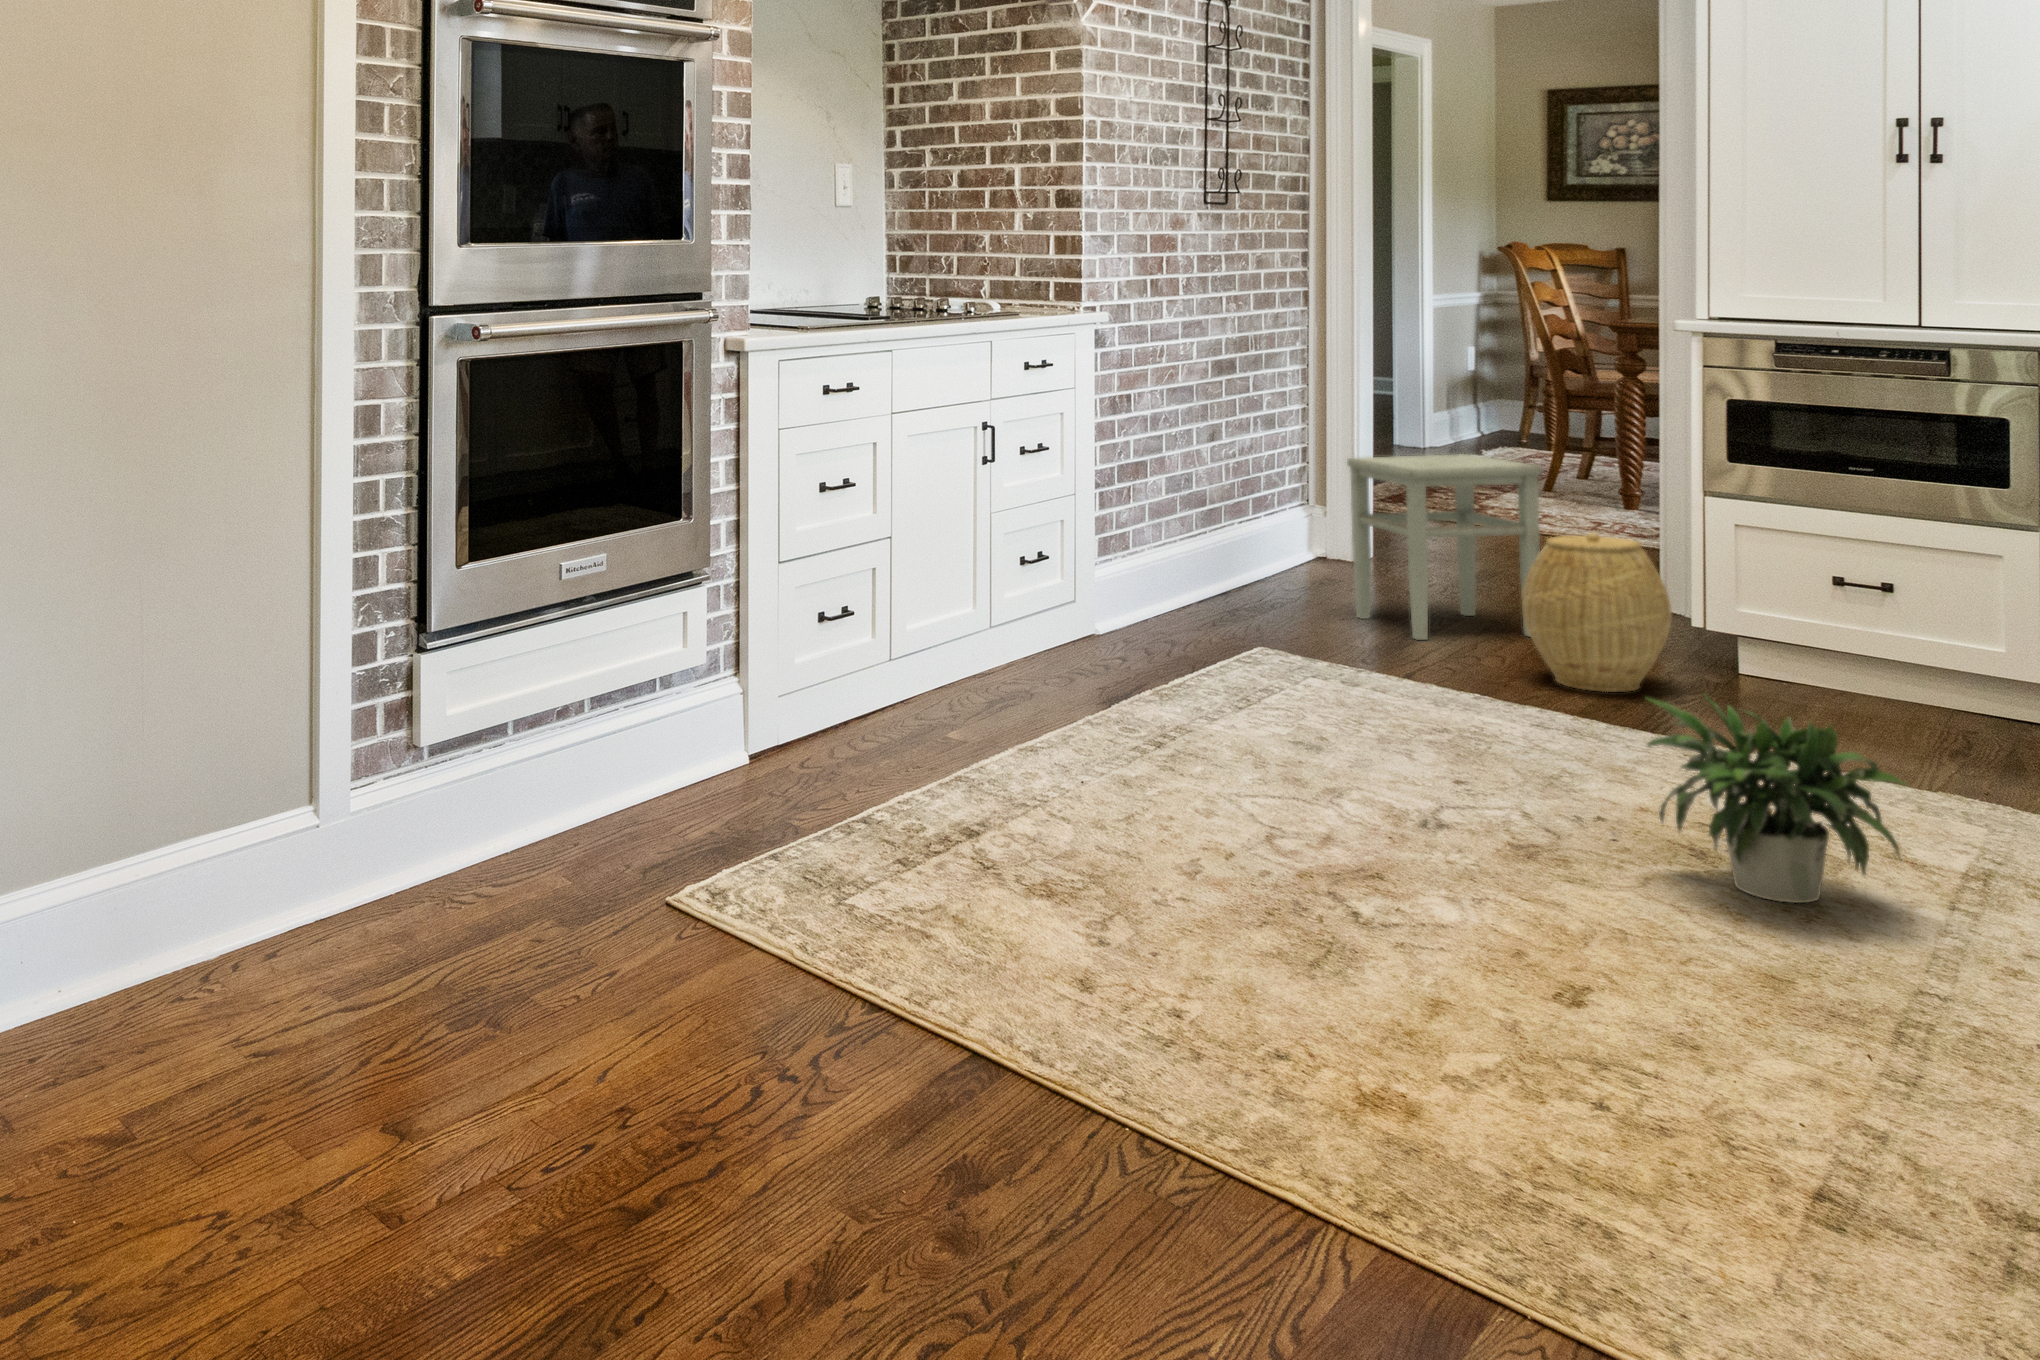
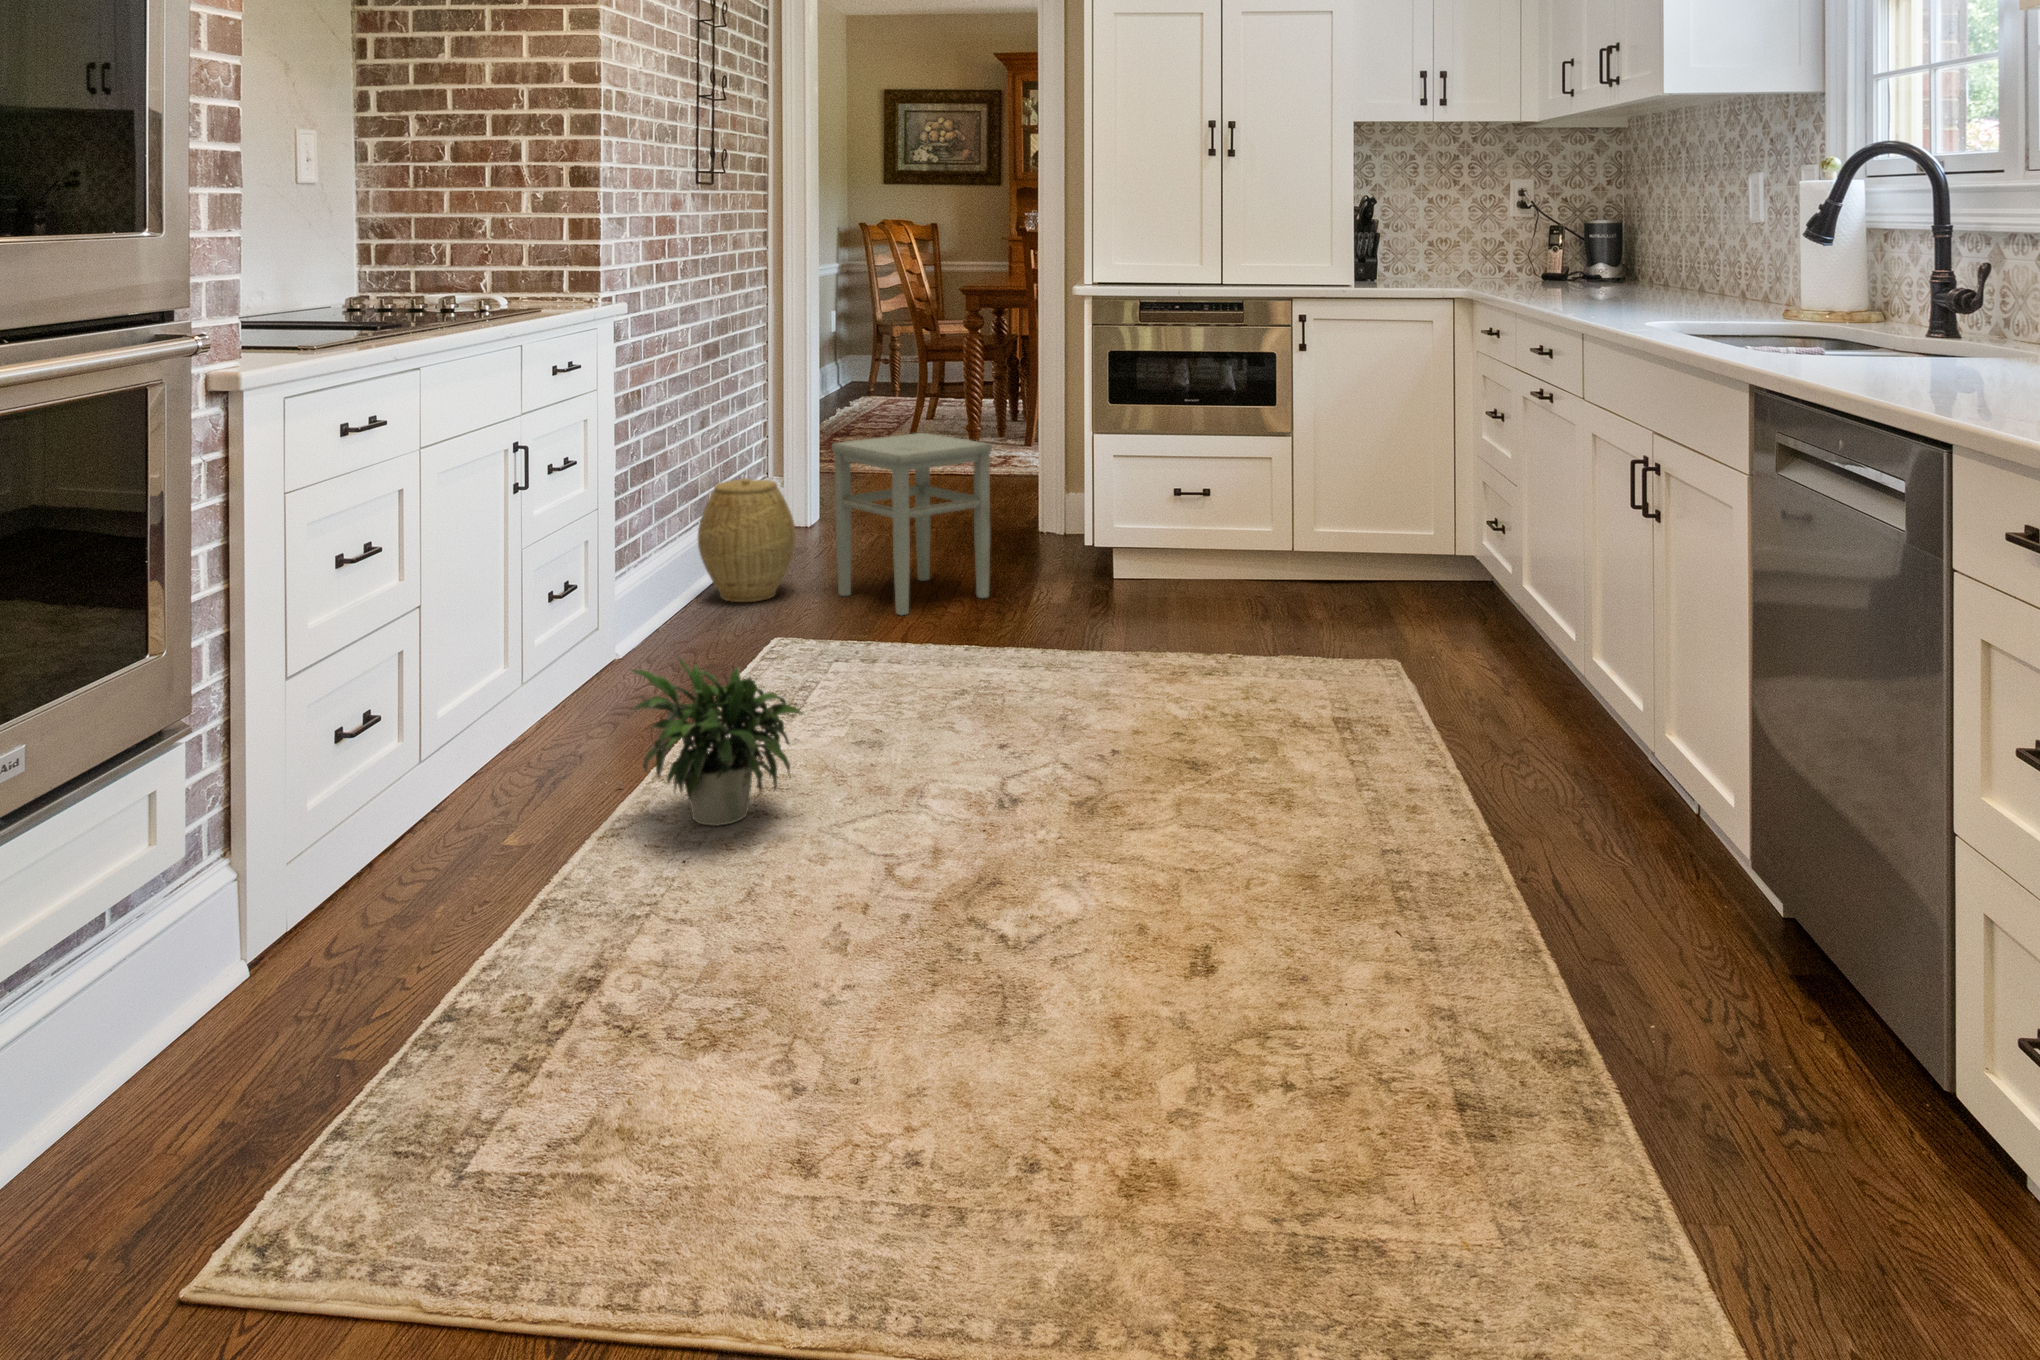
woven basket: present [1522,533,1672,692] -> present [698,478,796,602]
potted plant: present [1611,695,1908,903] -> present [619,658,802,826]

